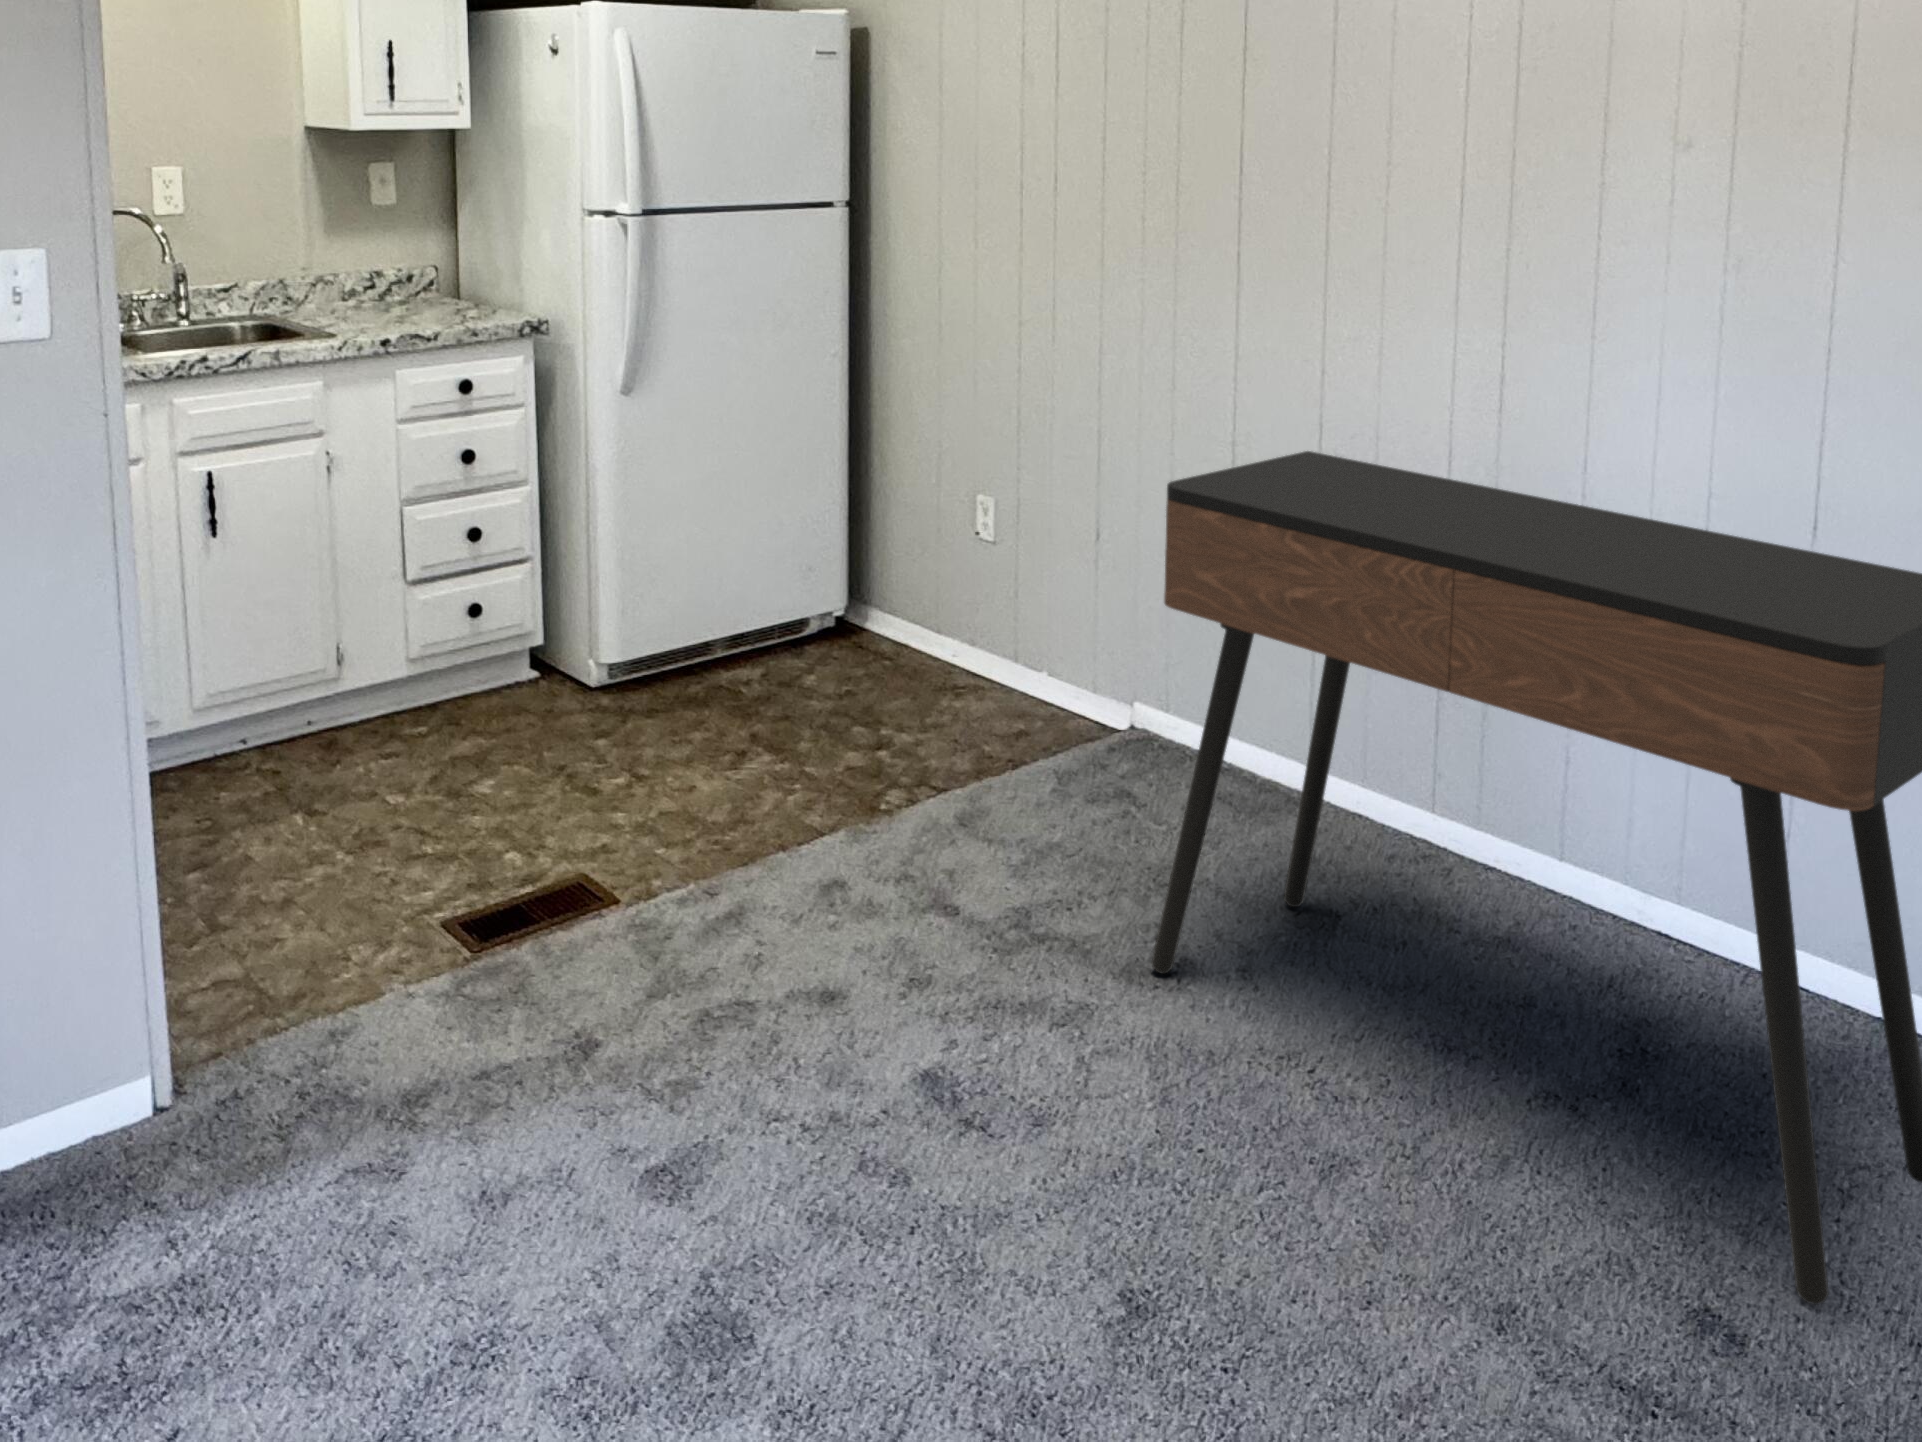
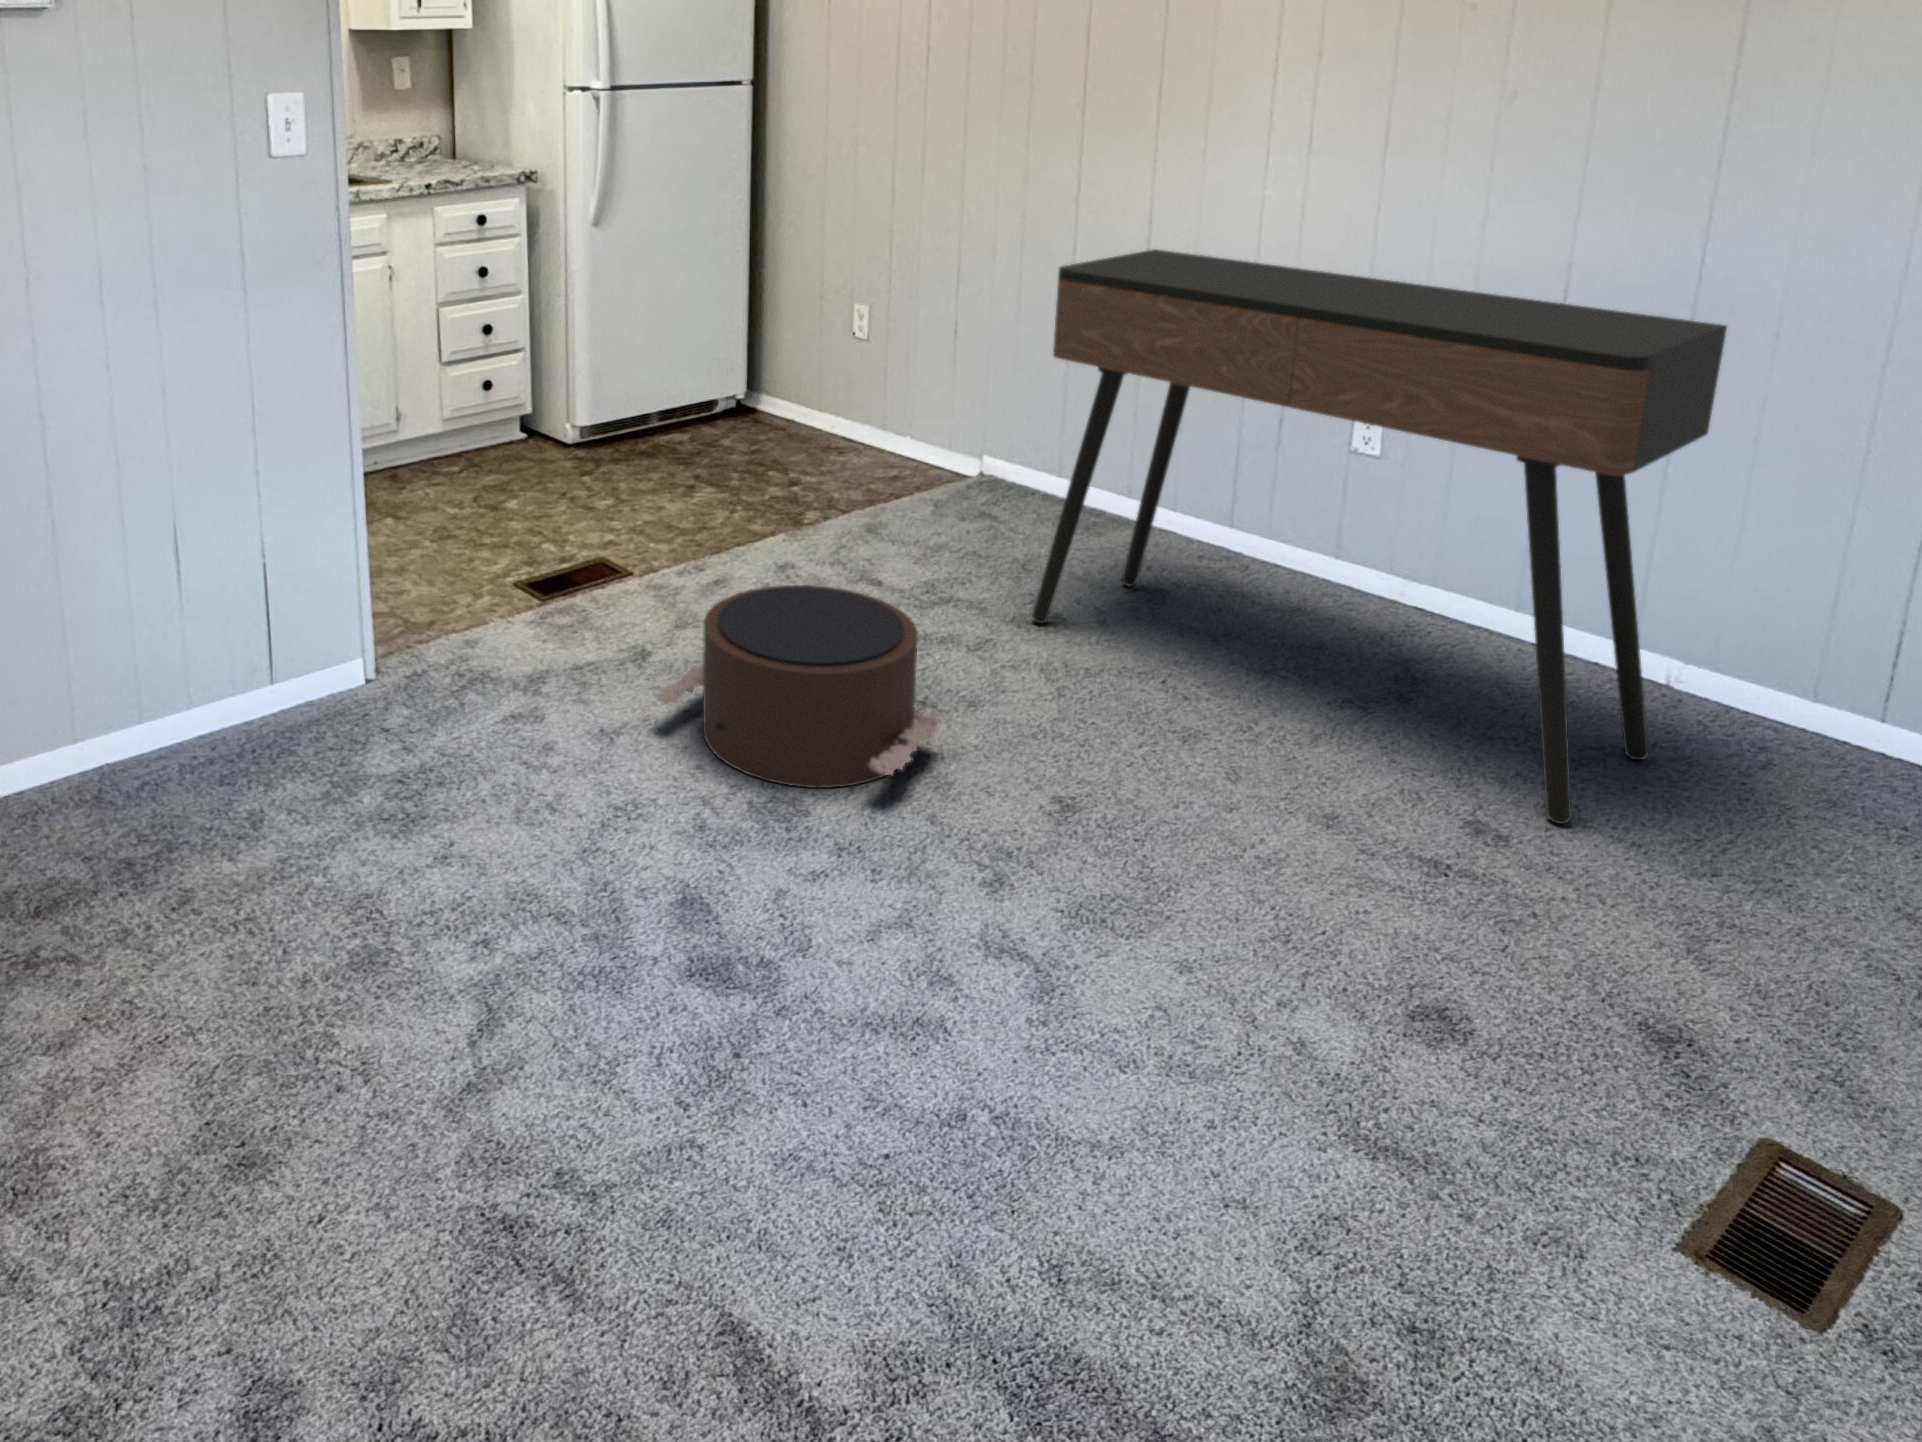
pouf: none [563,949,974,1289] -> present [658,585,941,788]

